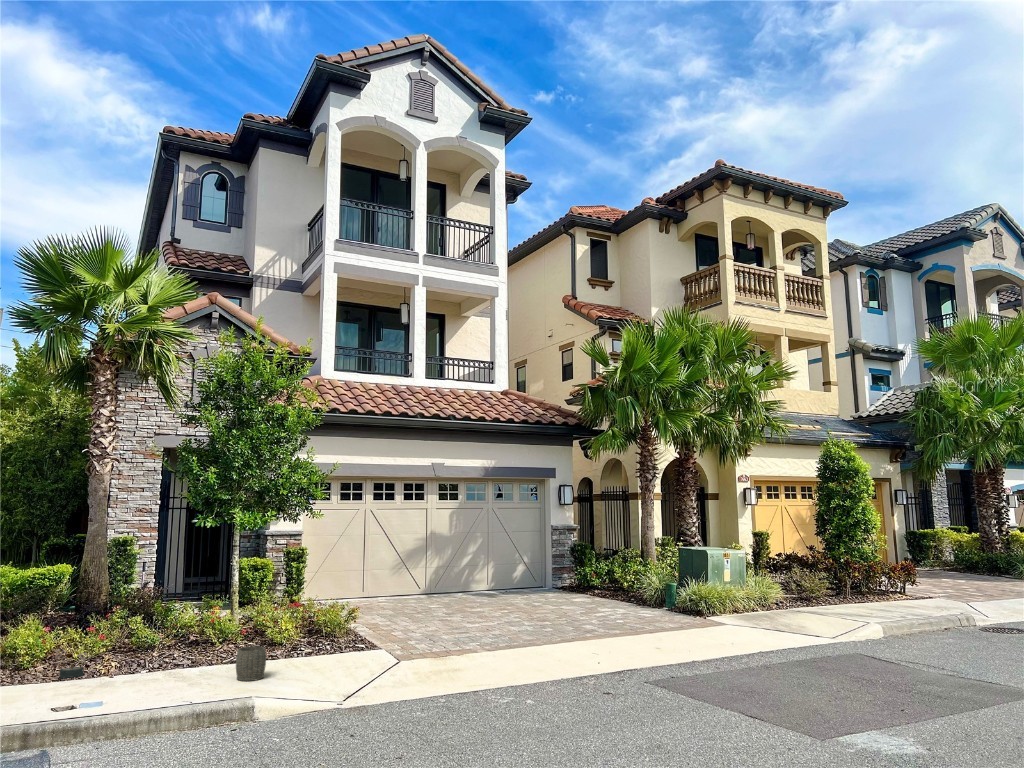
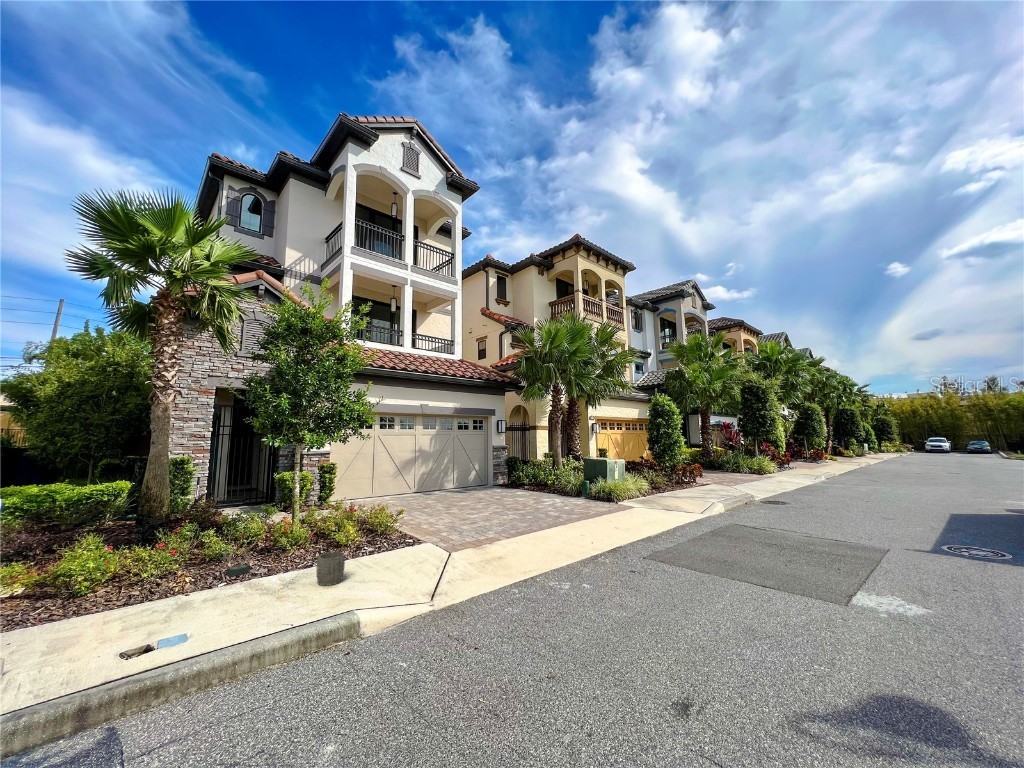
decorative plant: present [55,649,90,678] -> present [220,552,251,577]

